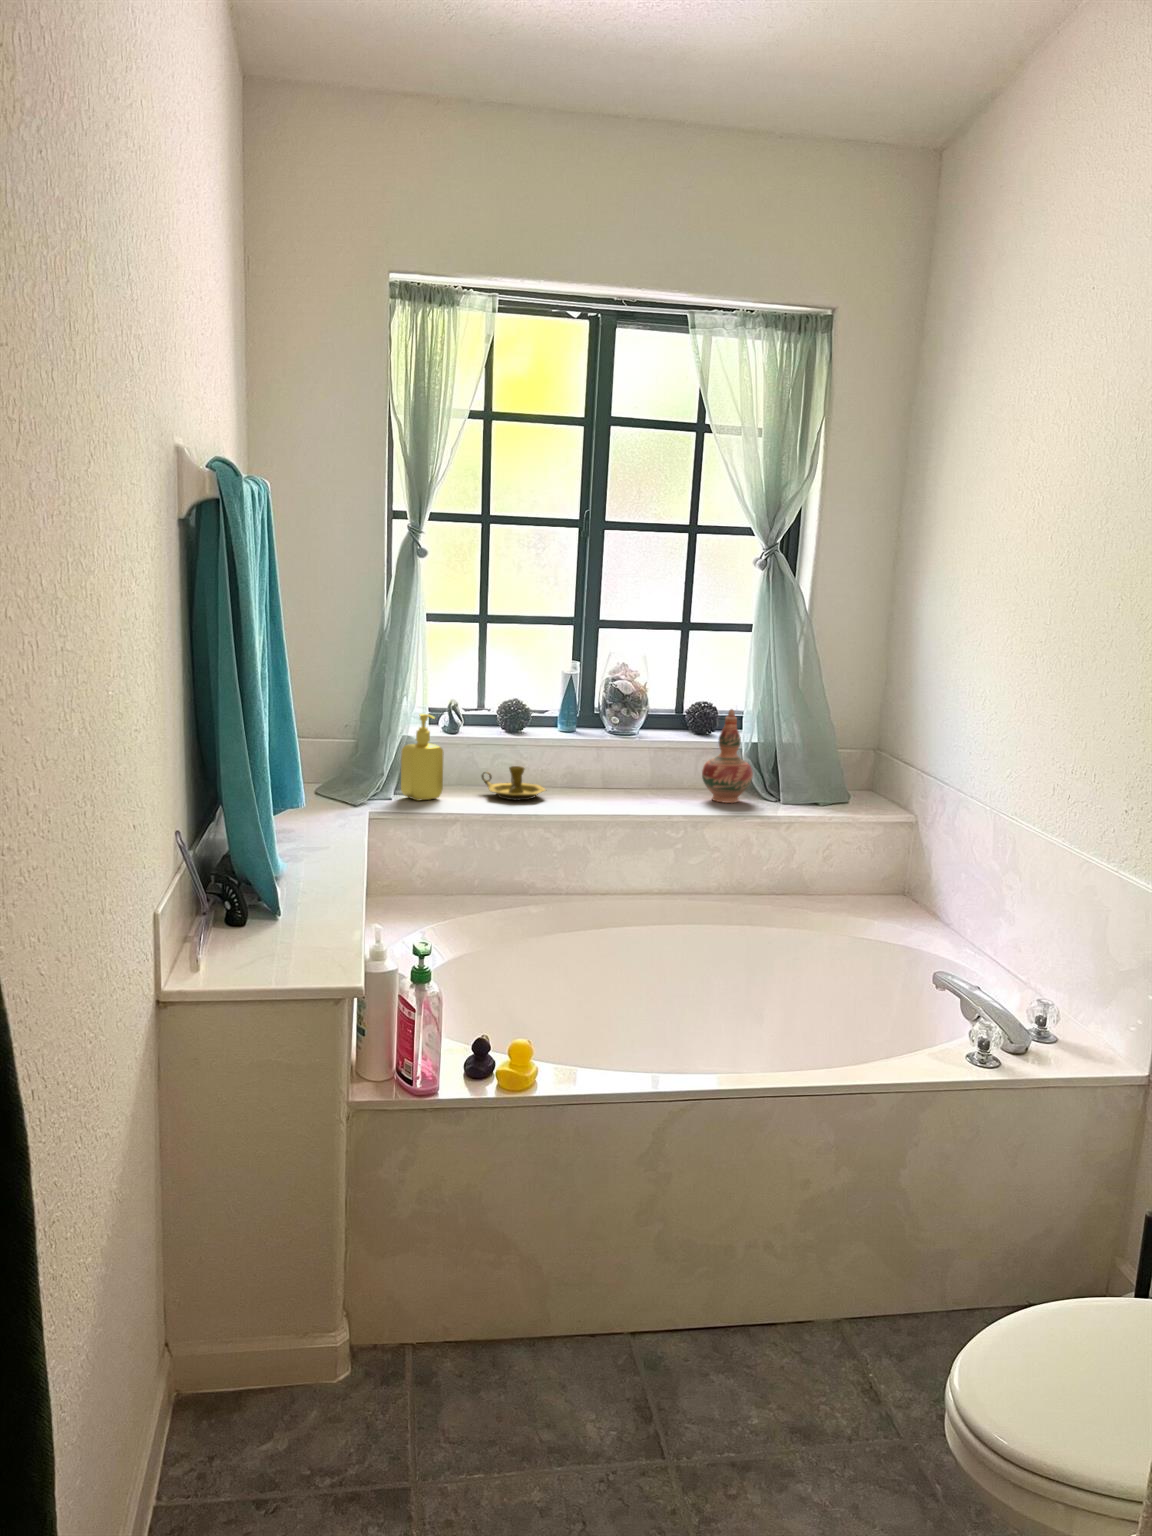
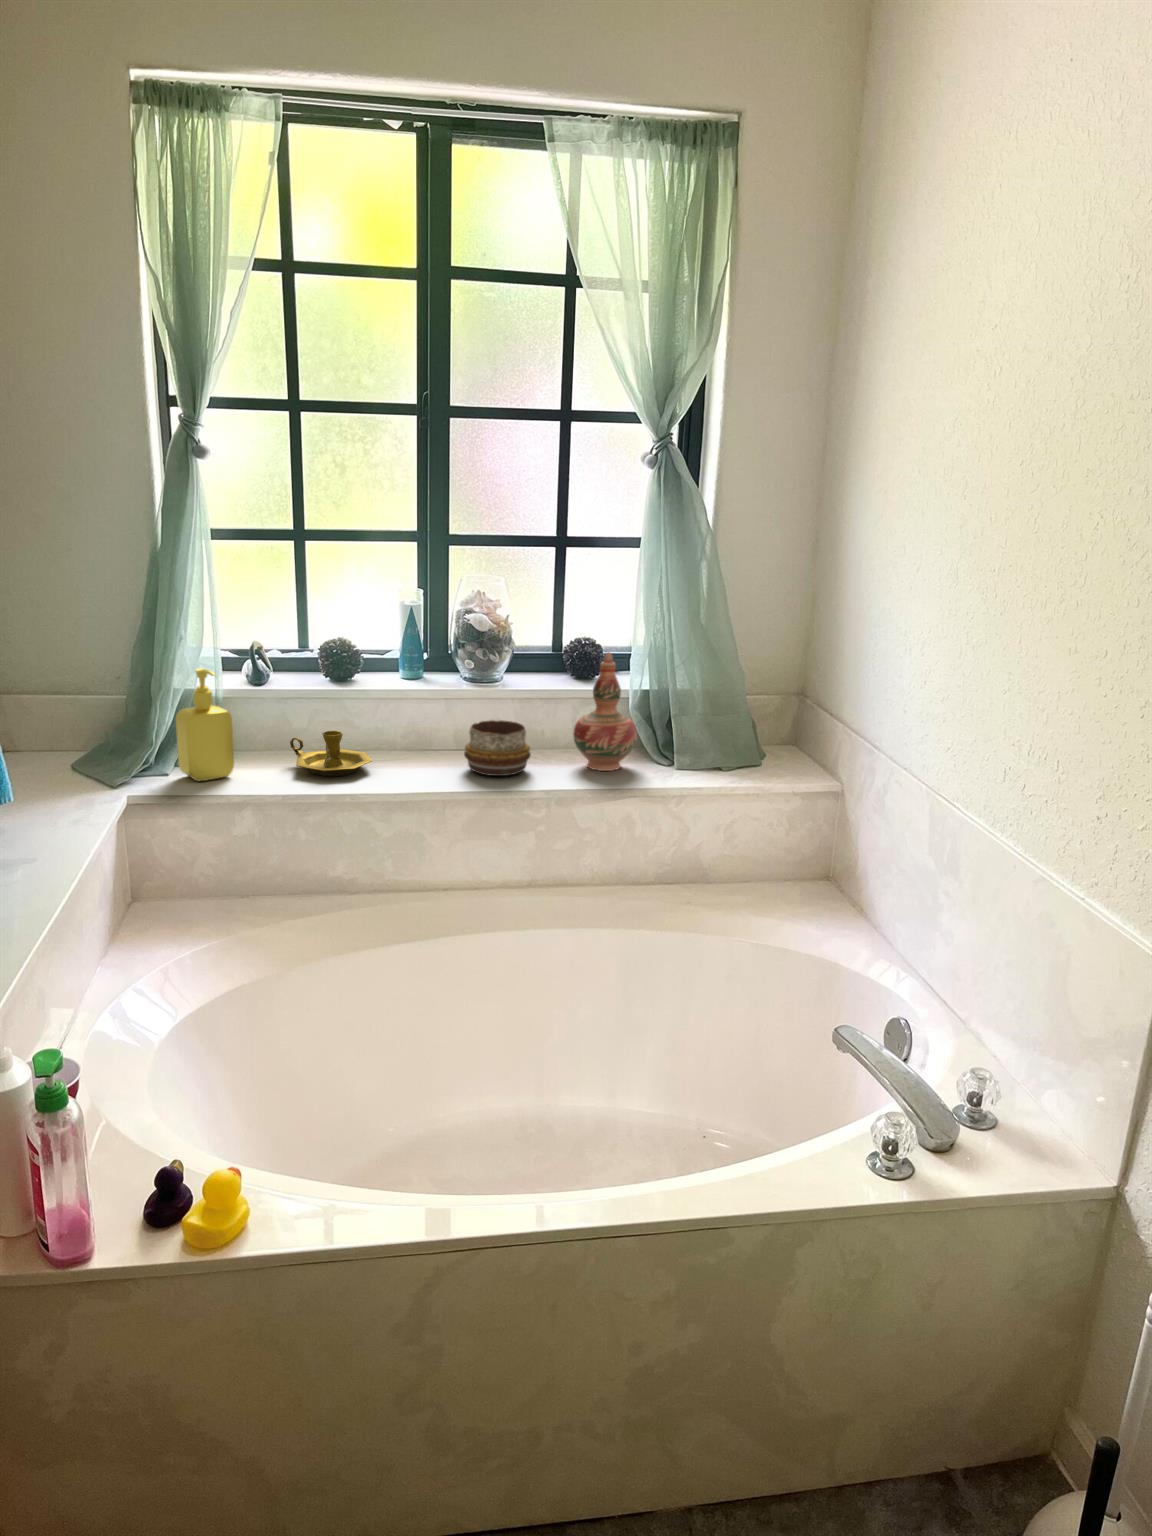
decorative bowl: none [618,762,670,803] -> present [464,720,531,776]

